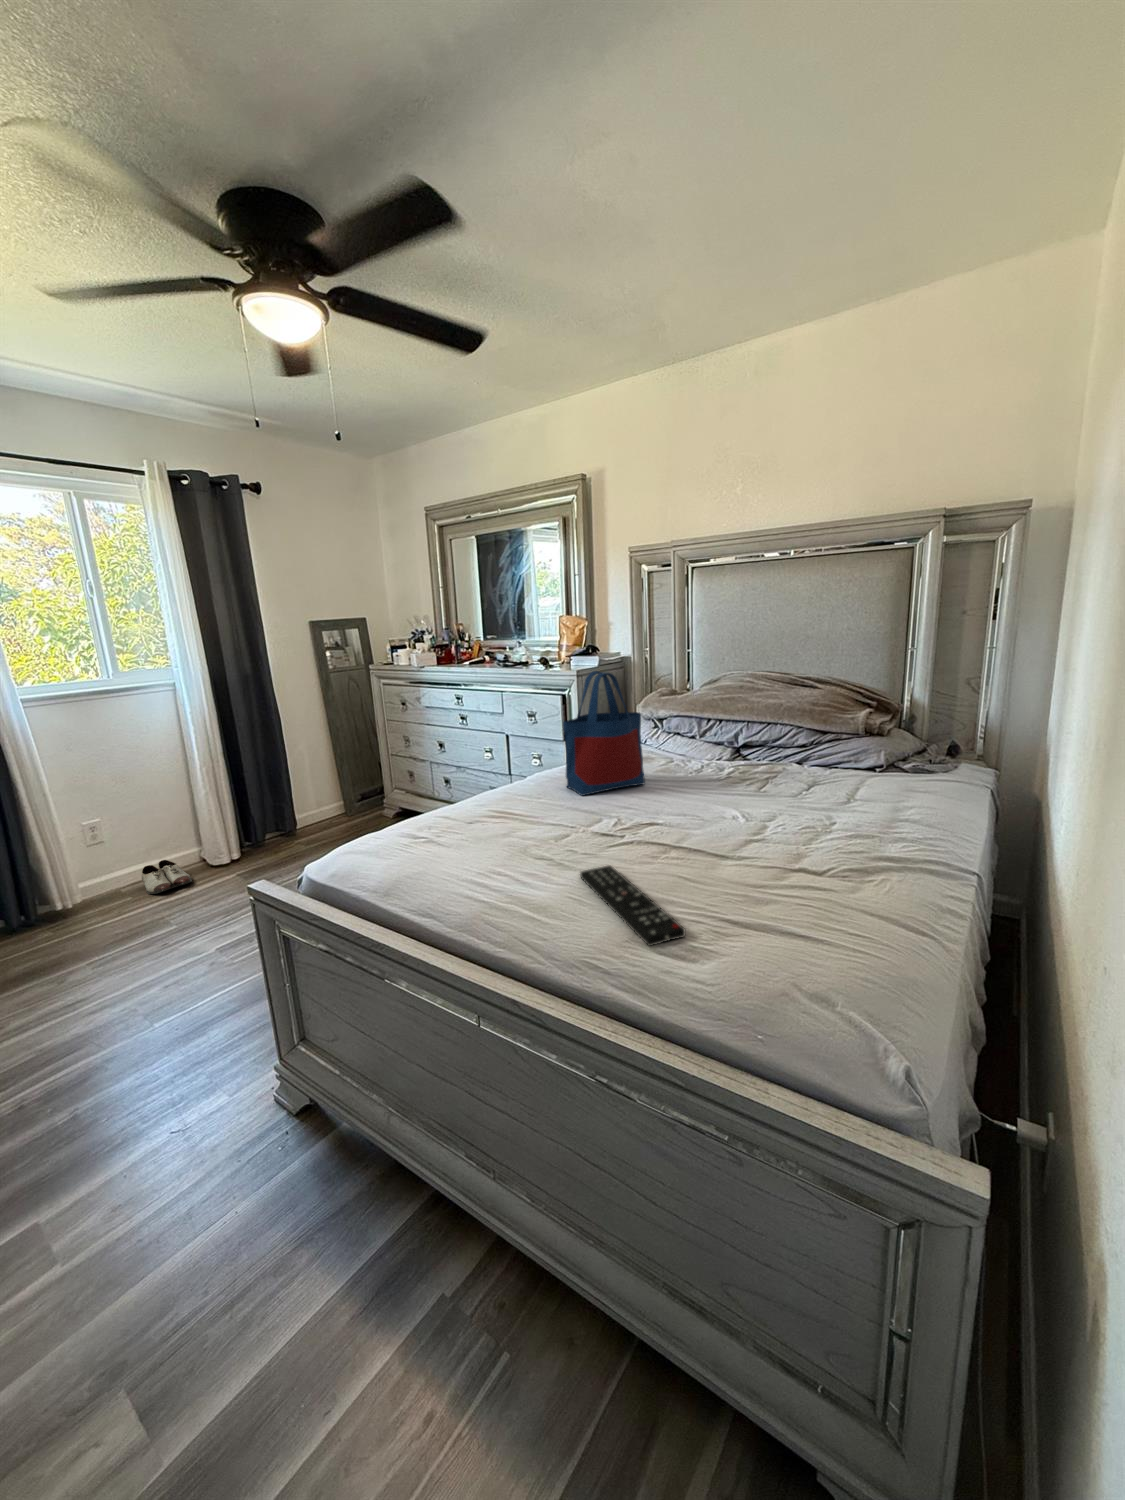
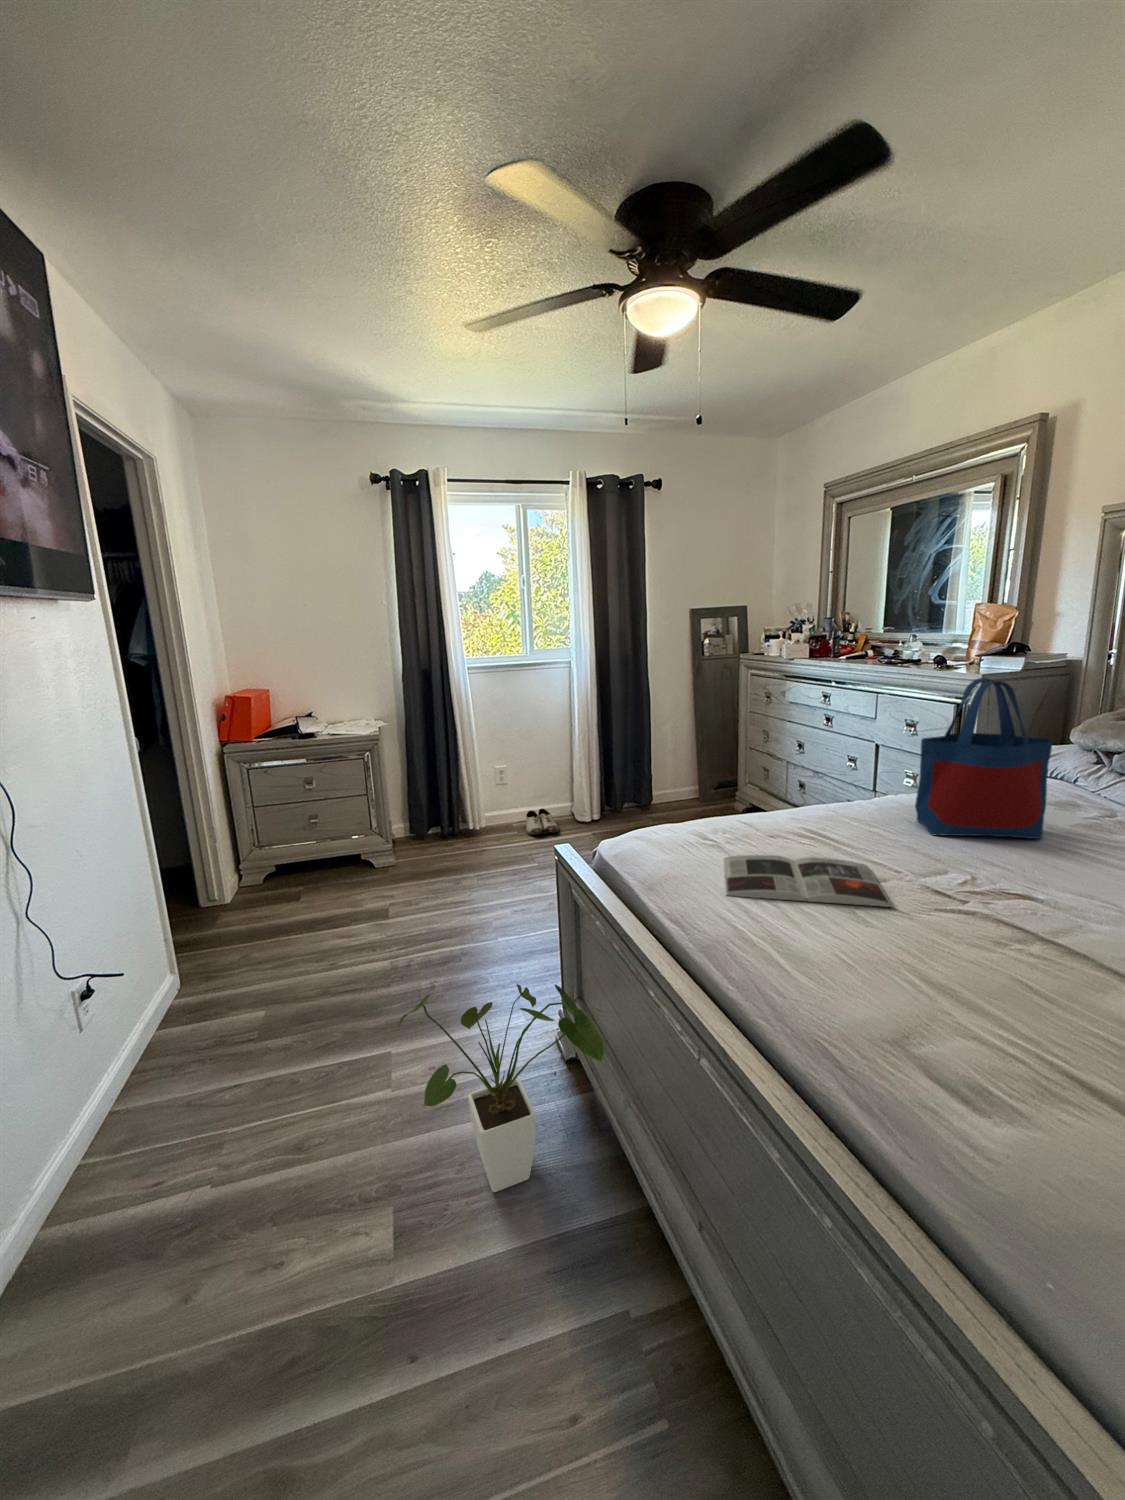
magazine: none [440,827,584,881] -> present [724,855,893,907]
remote control: present [580,866,685,946] -> none [871,928,987,1065]
house plant: none [87,1030,371,1292] -> present [398,984,605,1192]

